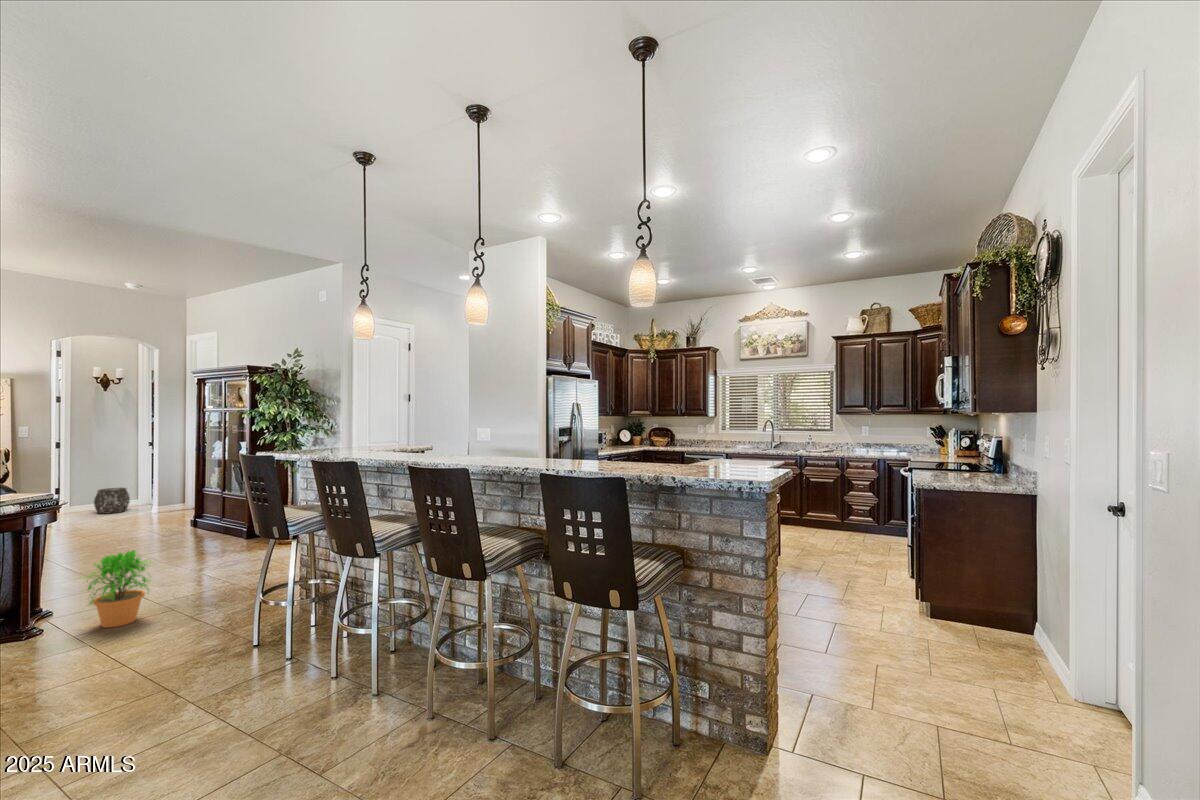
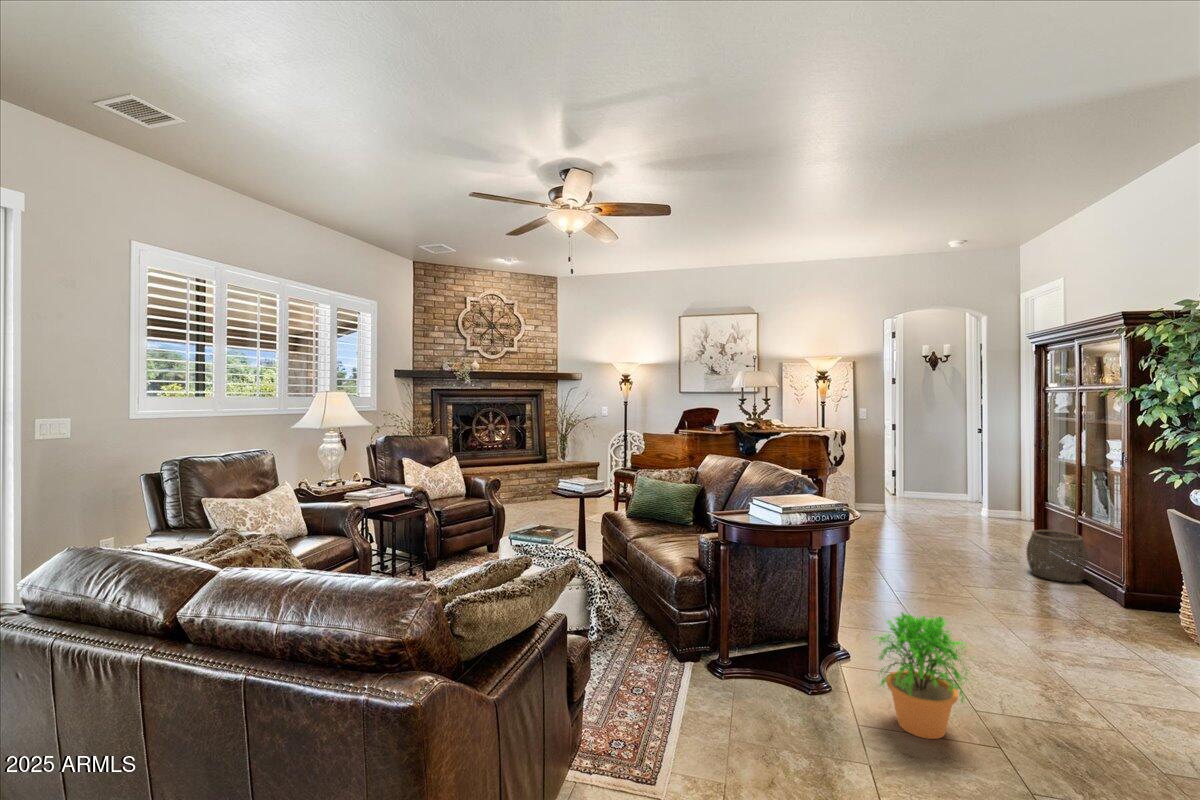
woven basket: present [94,488,130,514] -> present [1026,530,1089,582]

